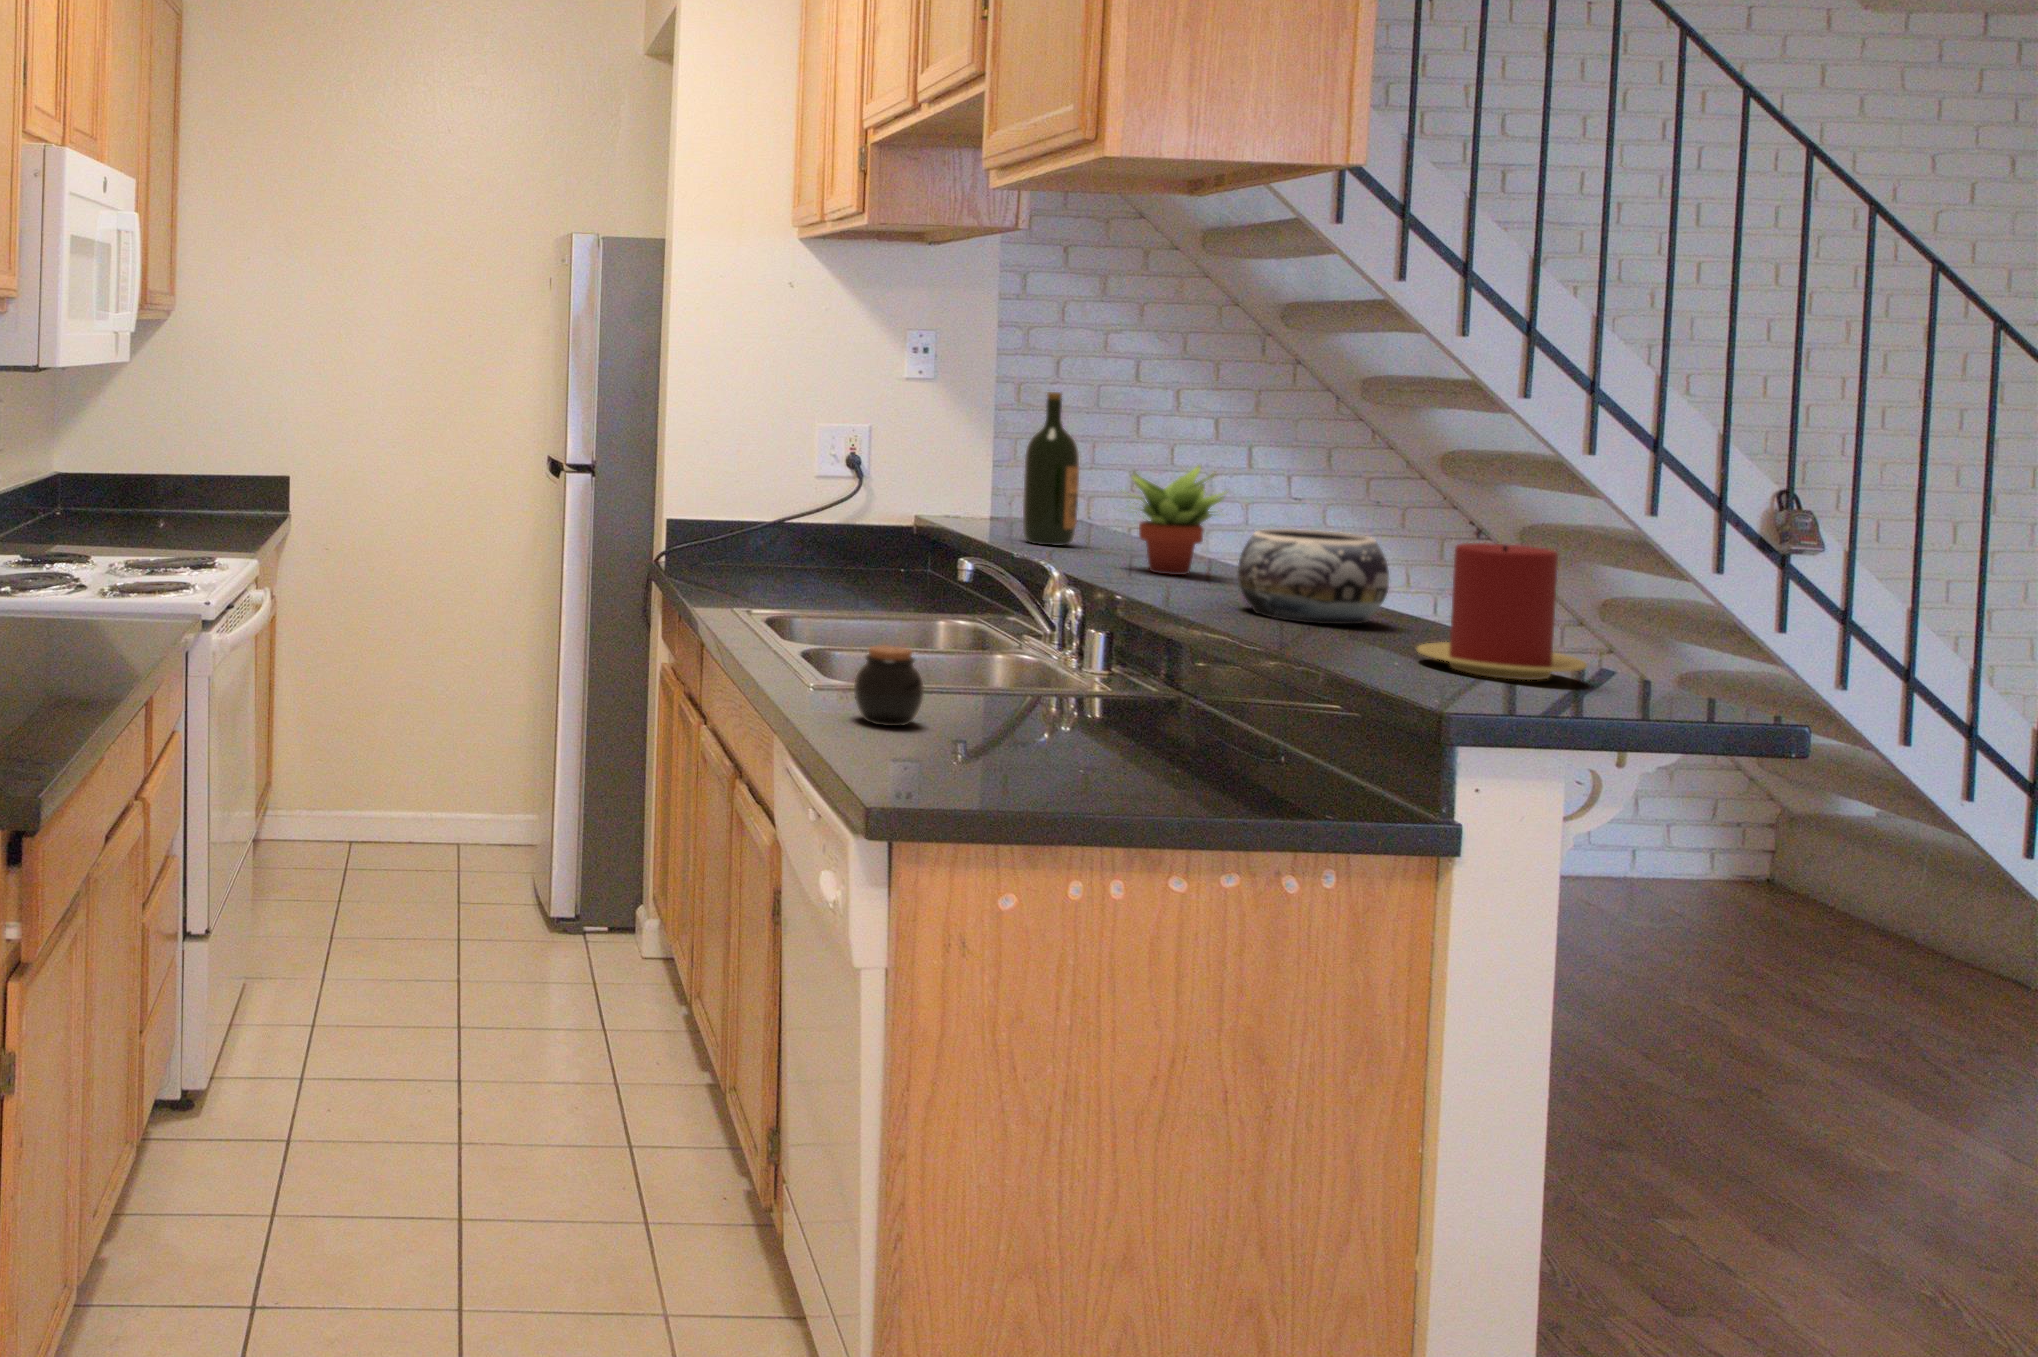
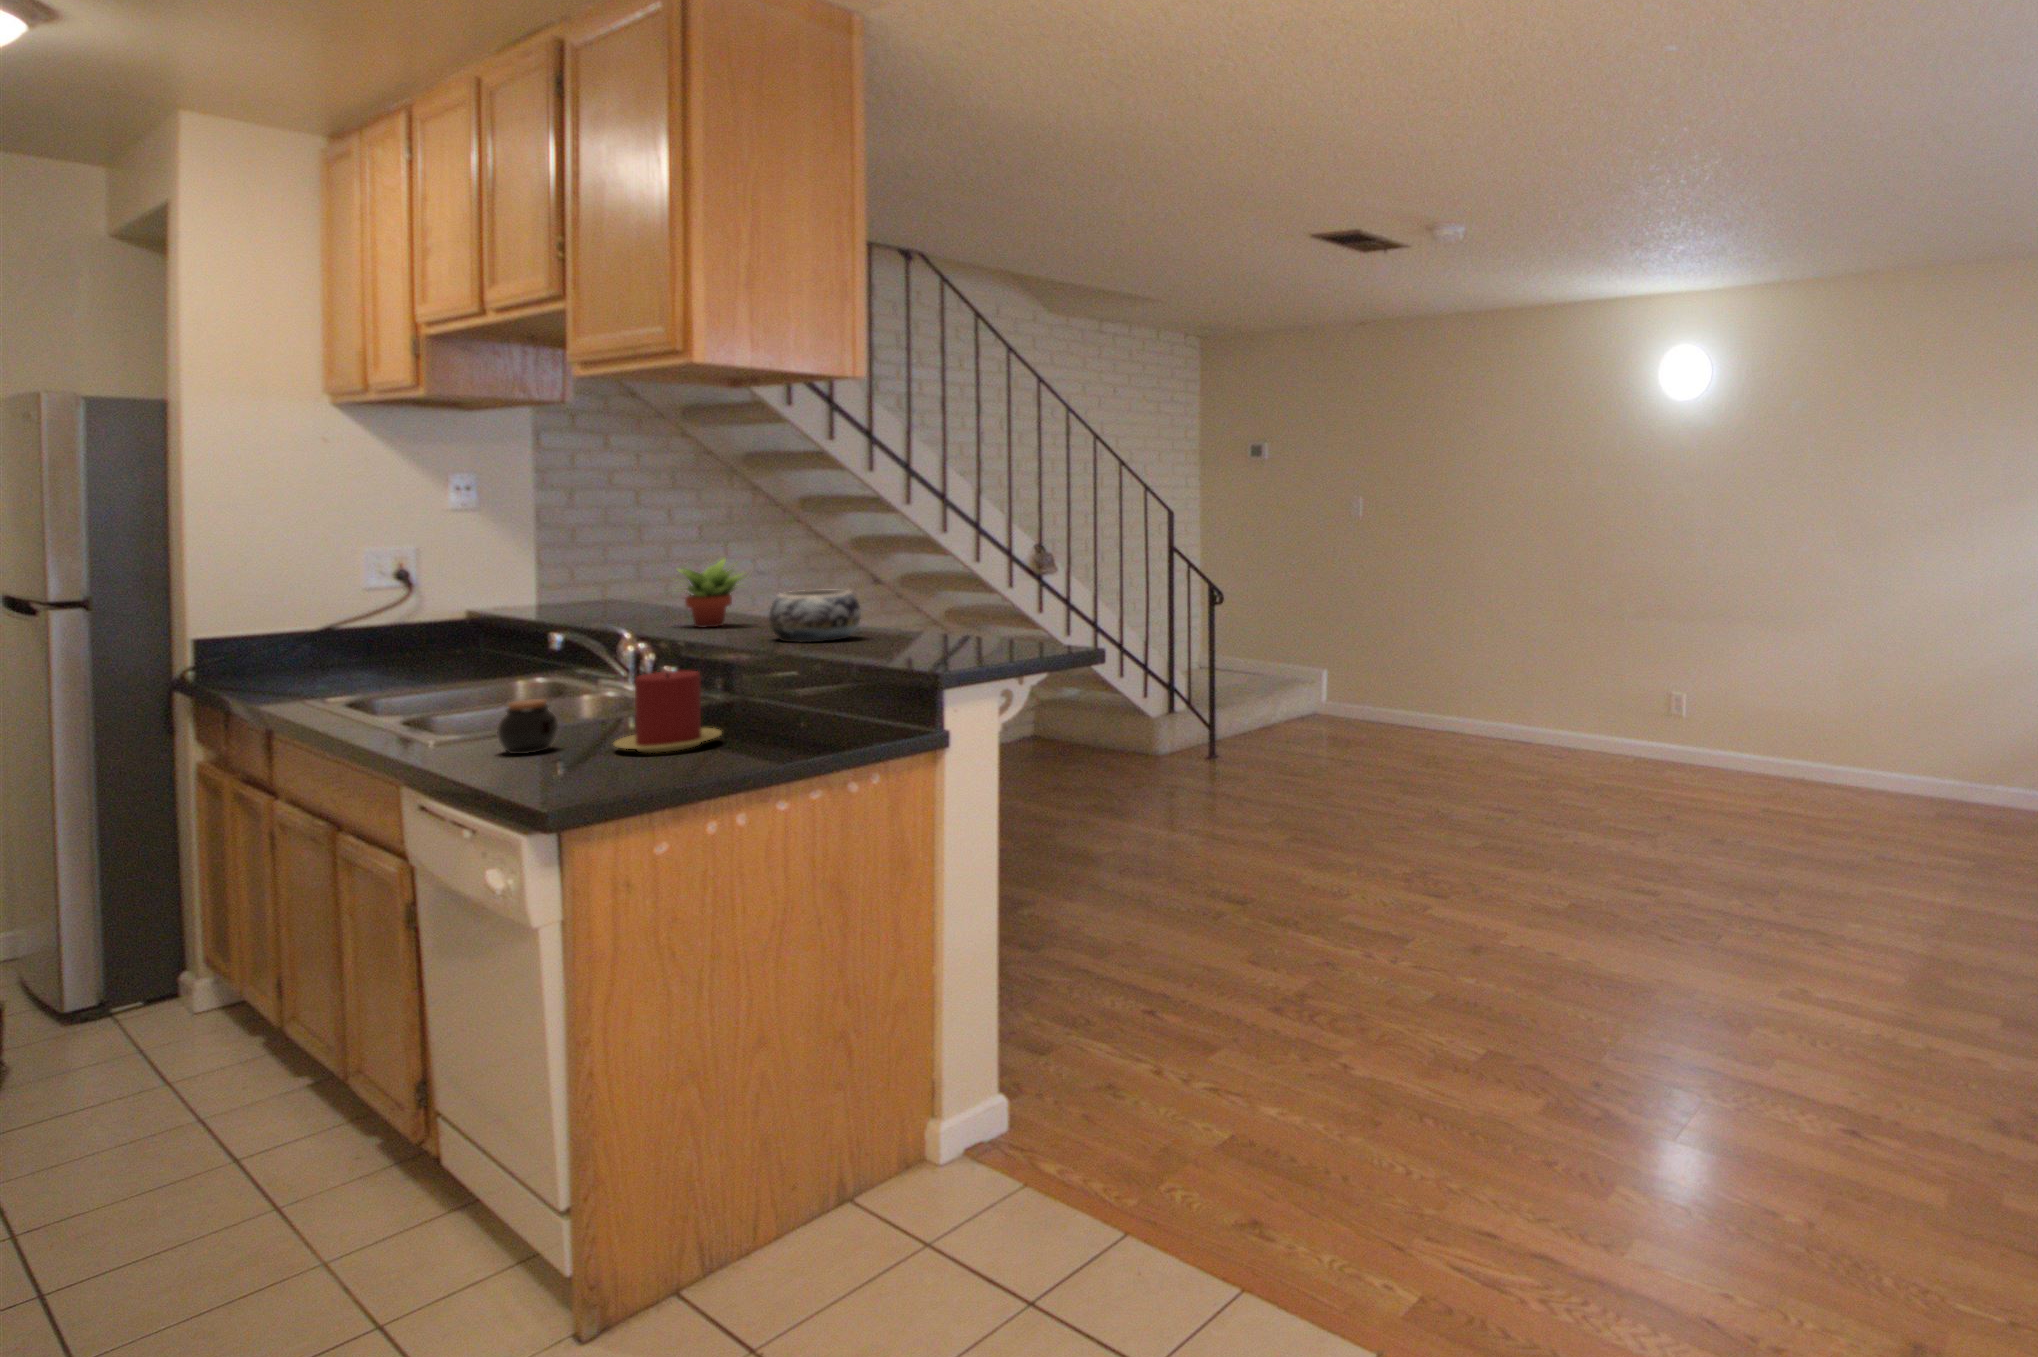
wine bottle: present [1023,392,1079,545] -> none [581,515,626,620]
candle: present [1417,543,1587,680] -> present [614,670,722,753]

